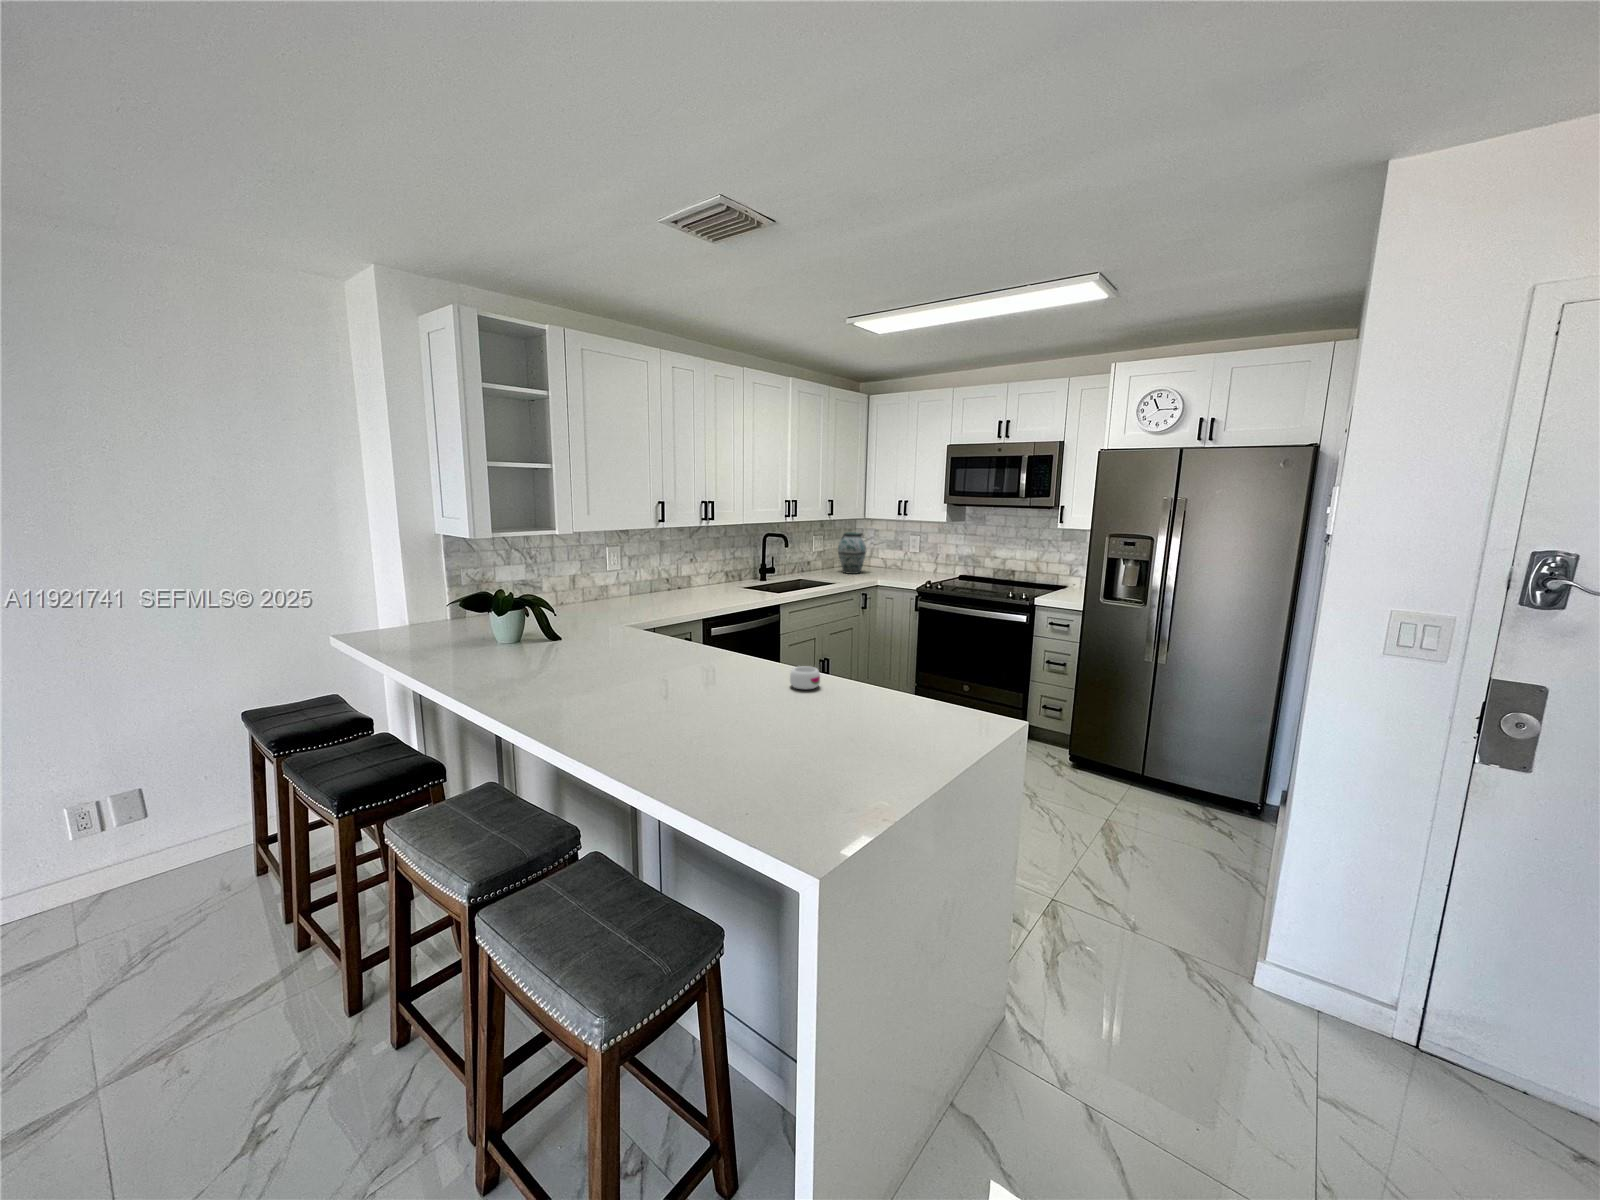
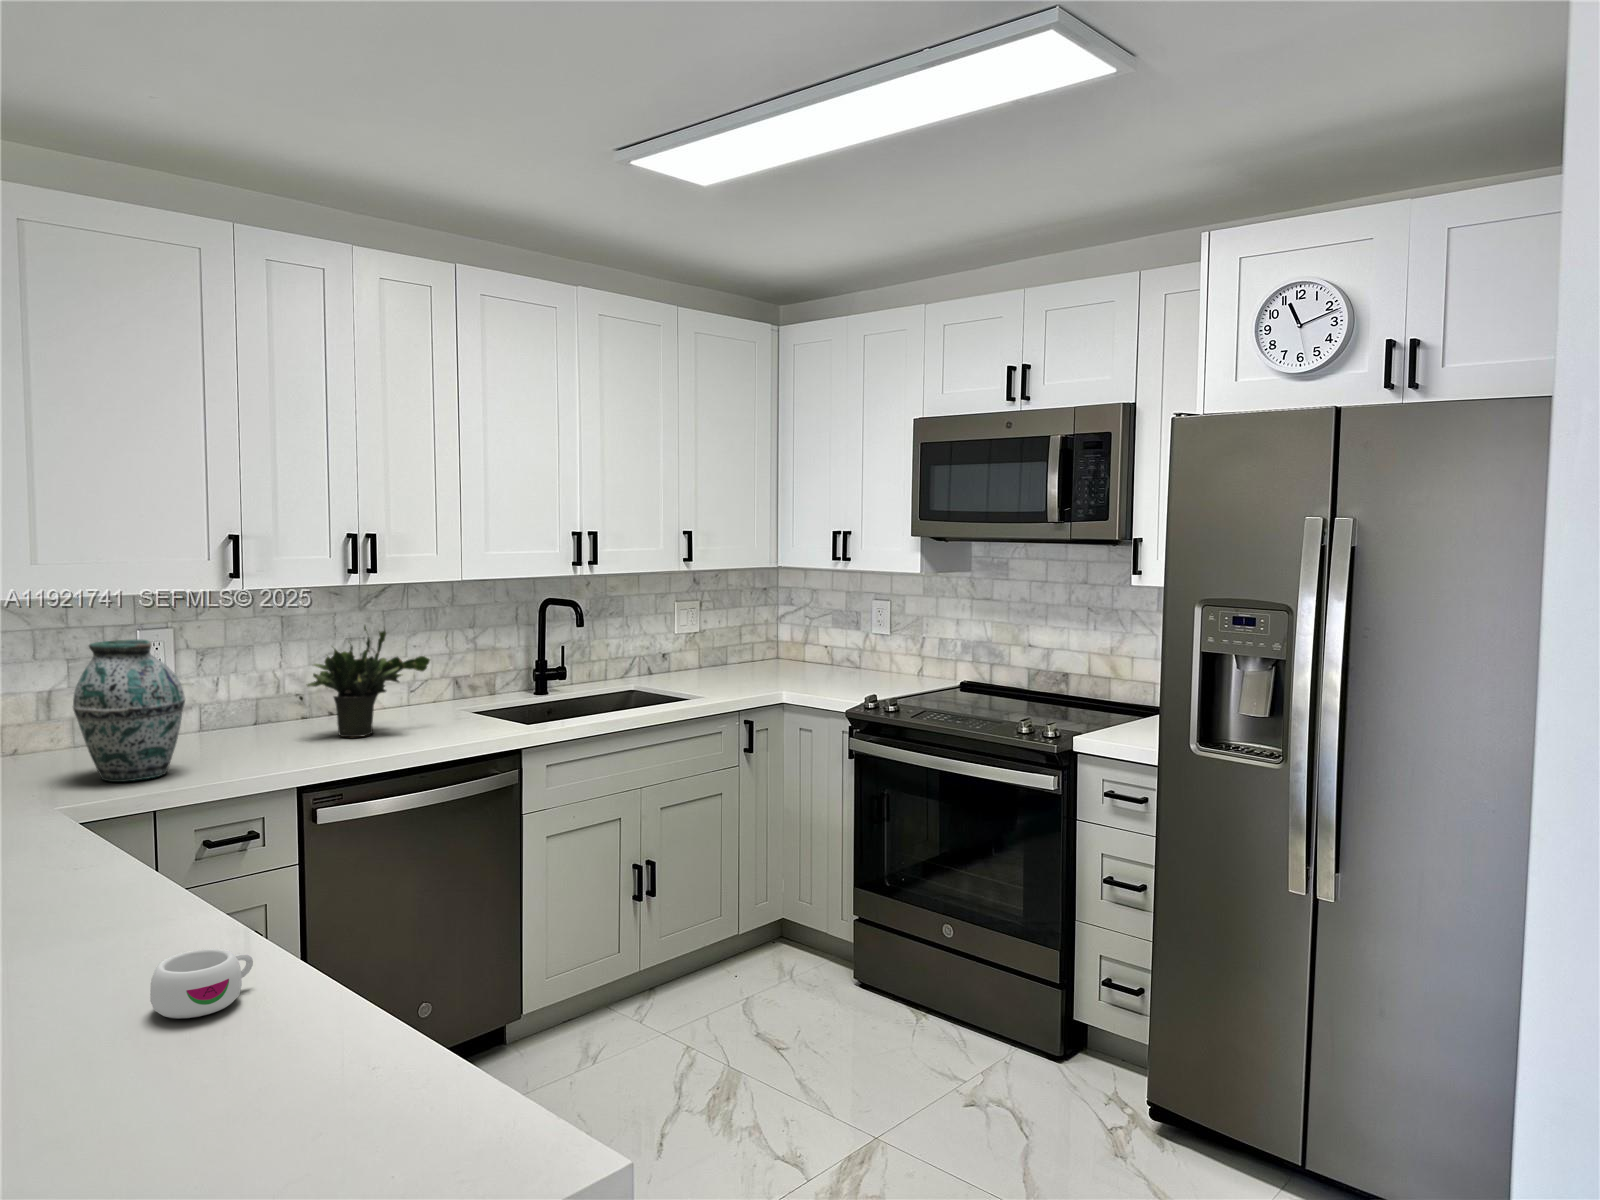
vase: present [838,532,866,574] -> present [73,640,185,782]
potted plant: none [686,545,735,598] -> present [307,626,430,737]

